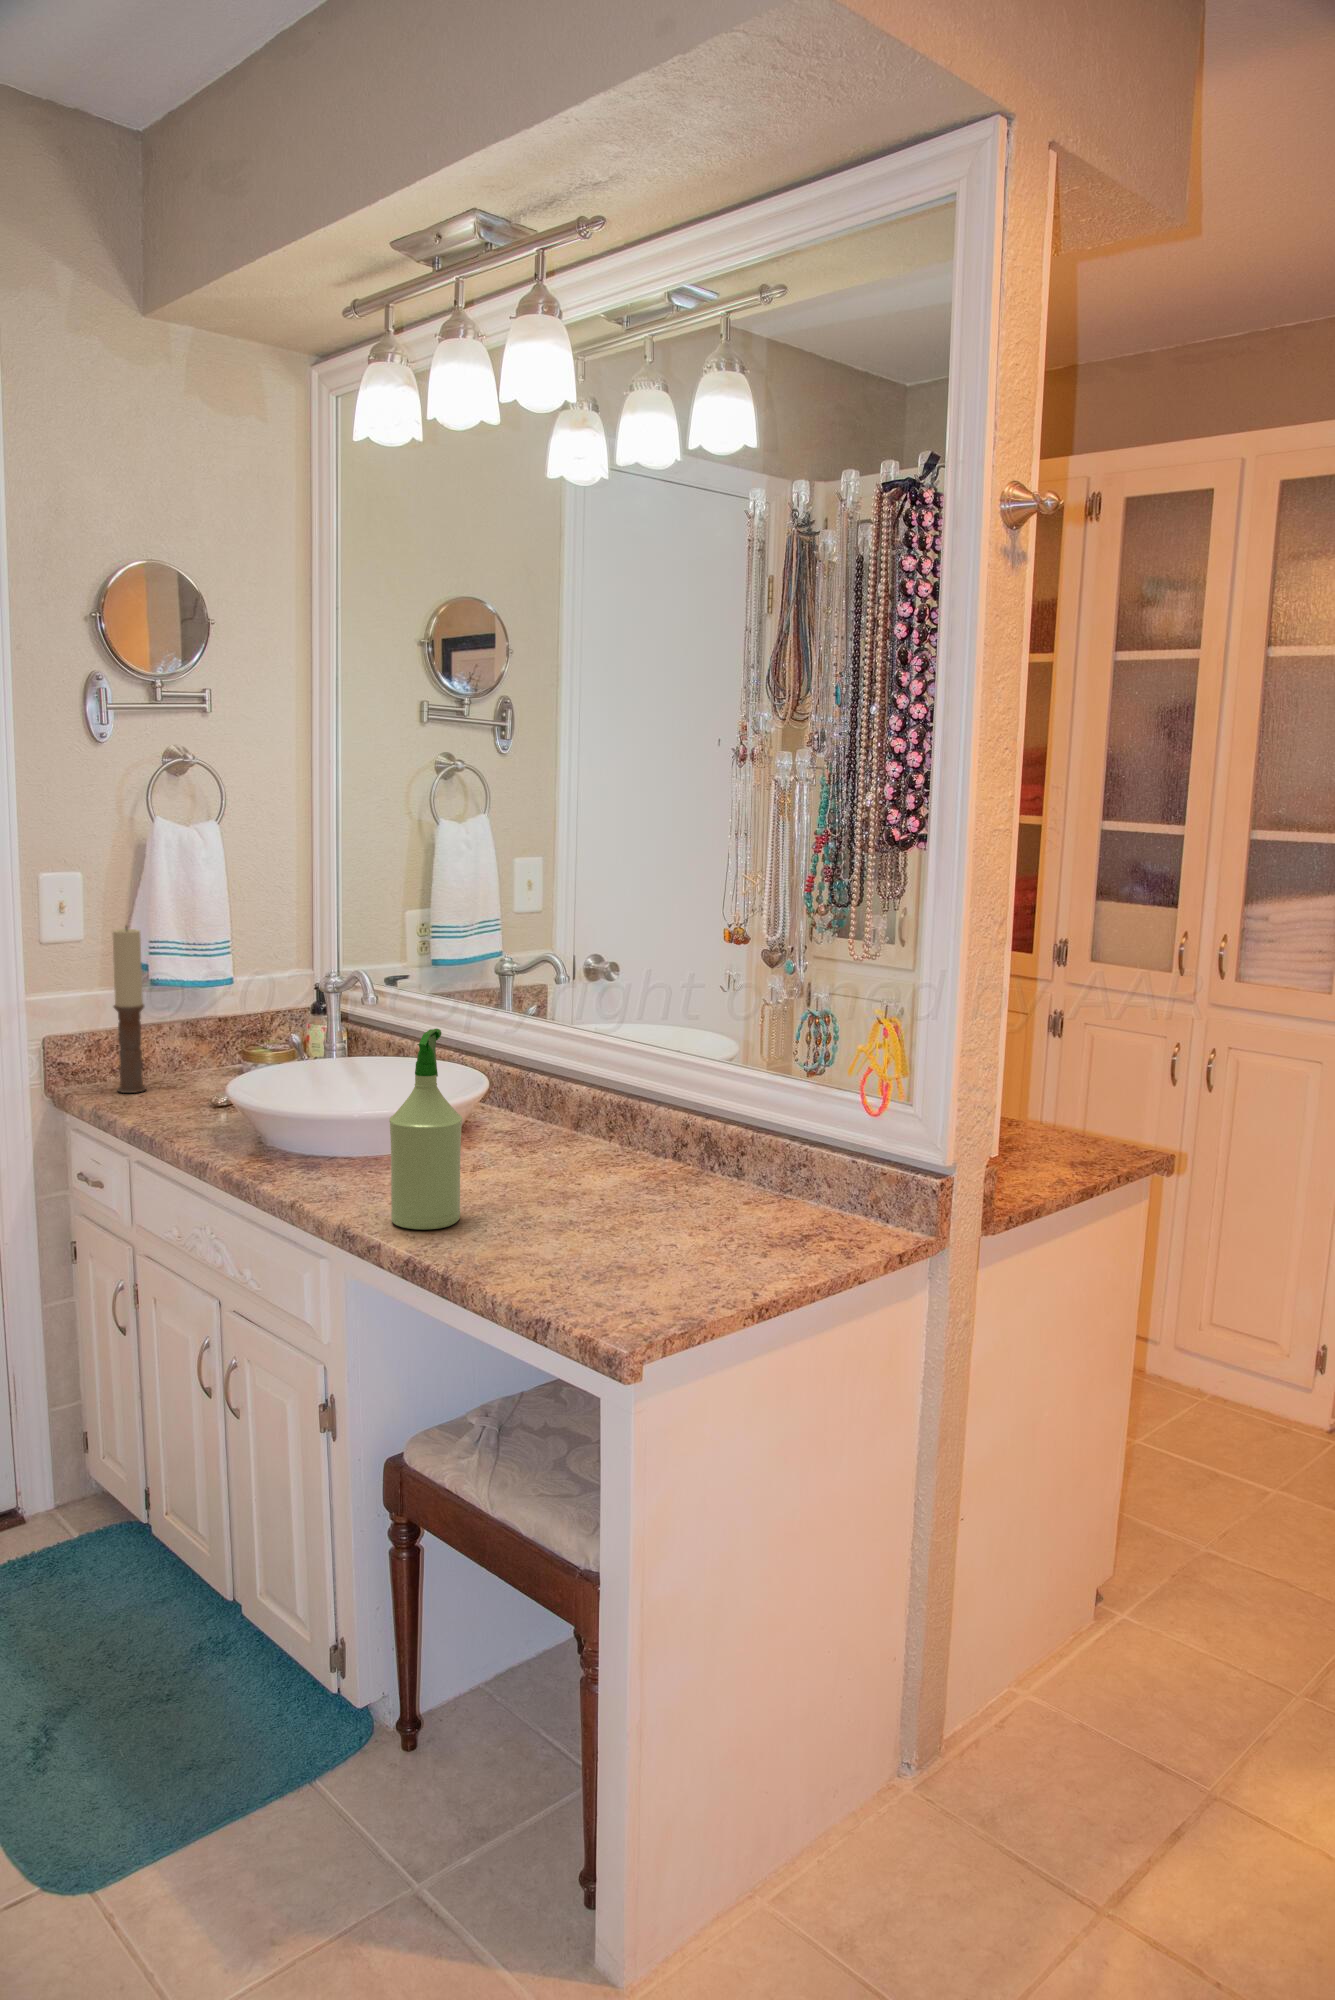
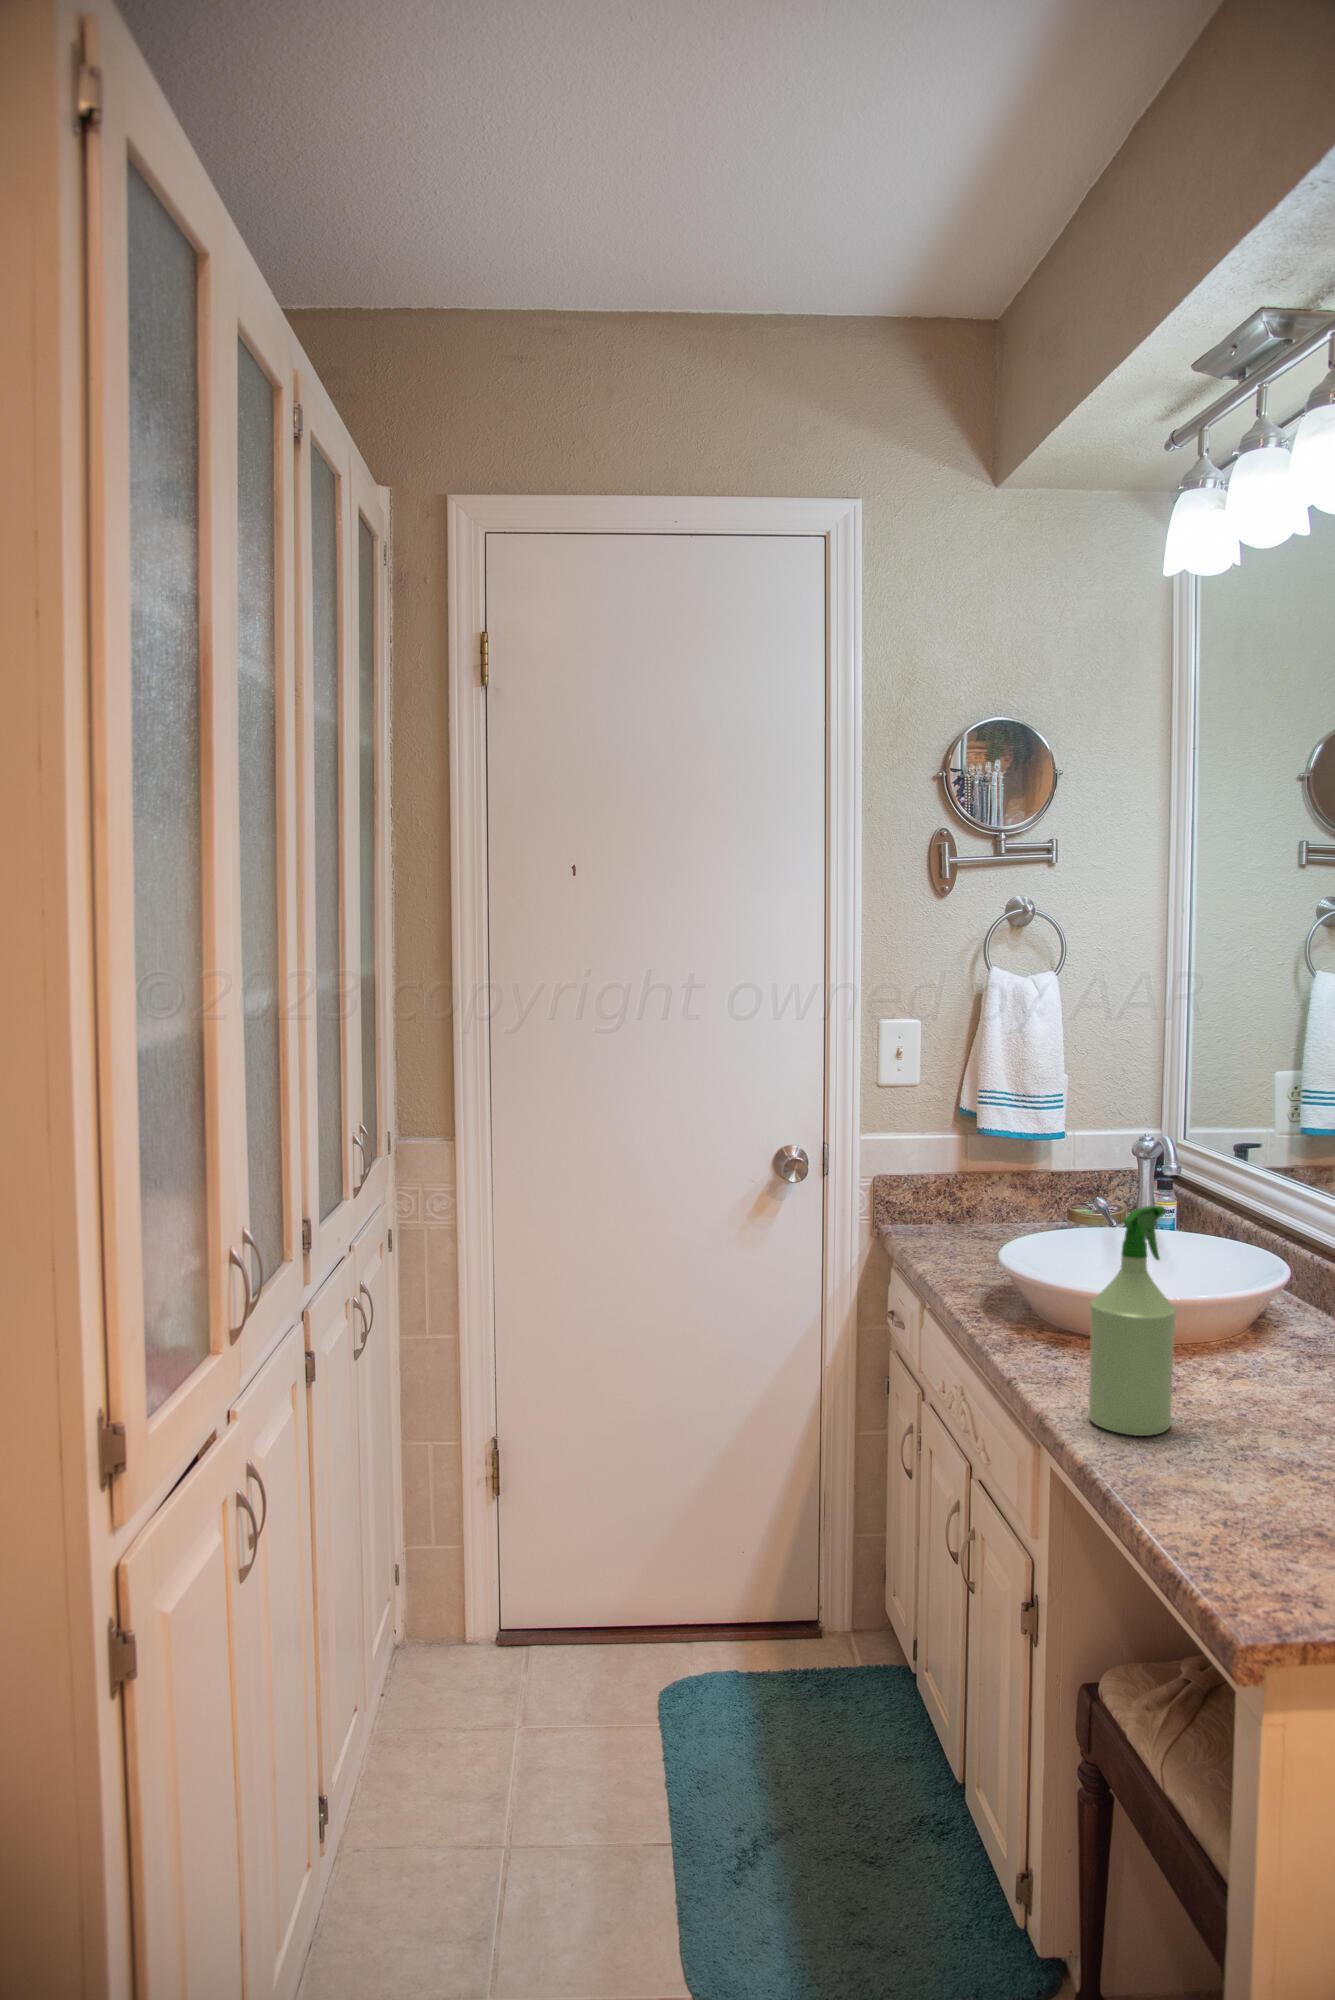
candle: present [112,928,146,1093] -> none [936,1073,966,1237]

